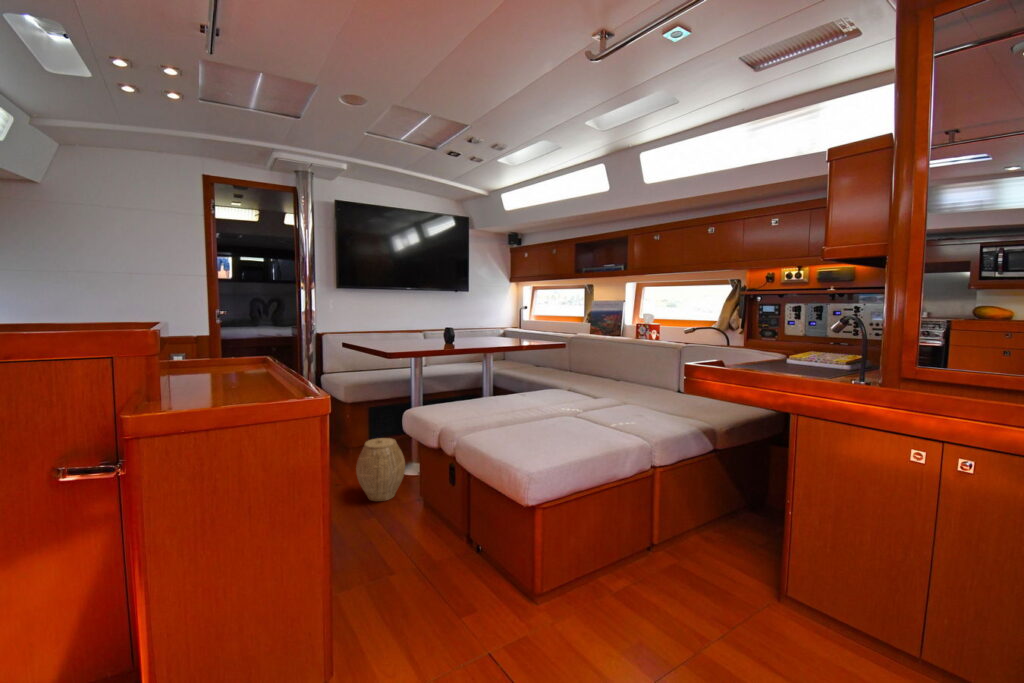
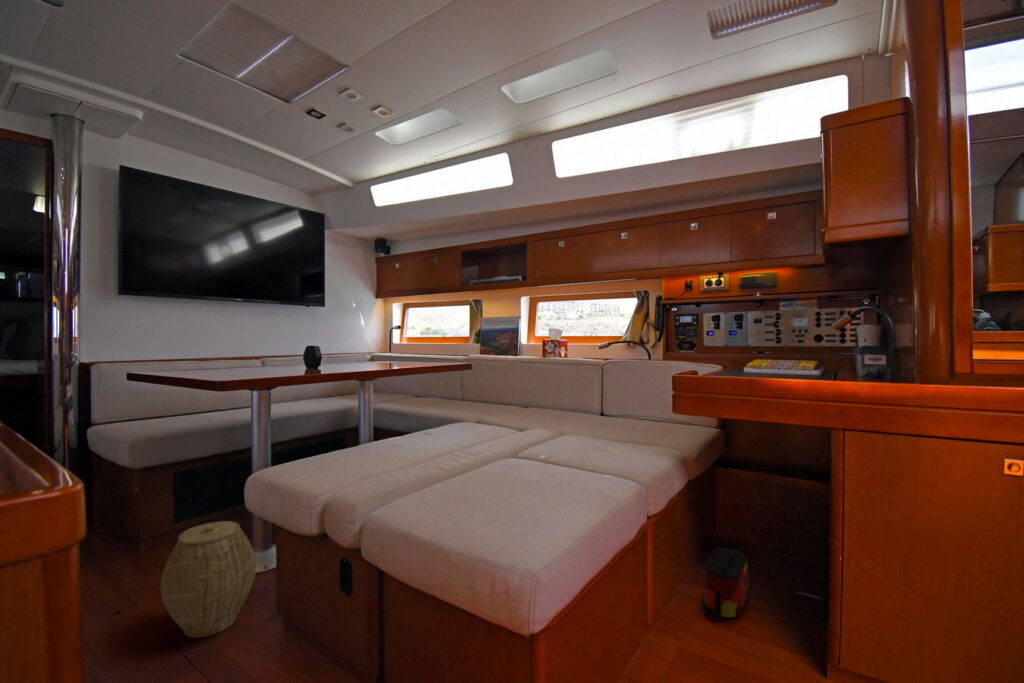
bag: none [698,504,745,553] -> present [702,548,748,619]

